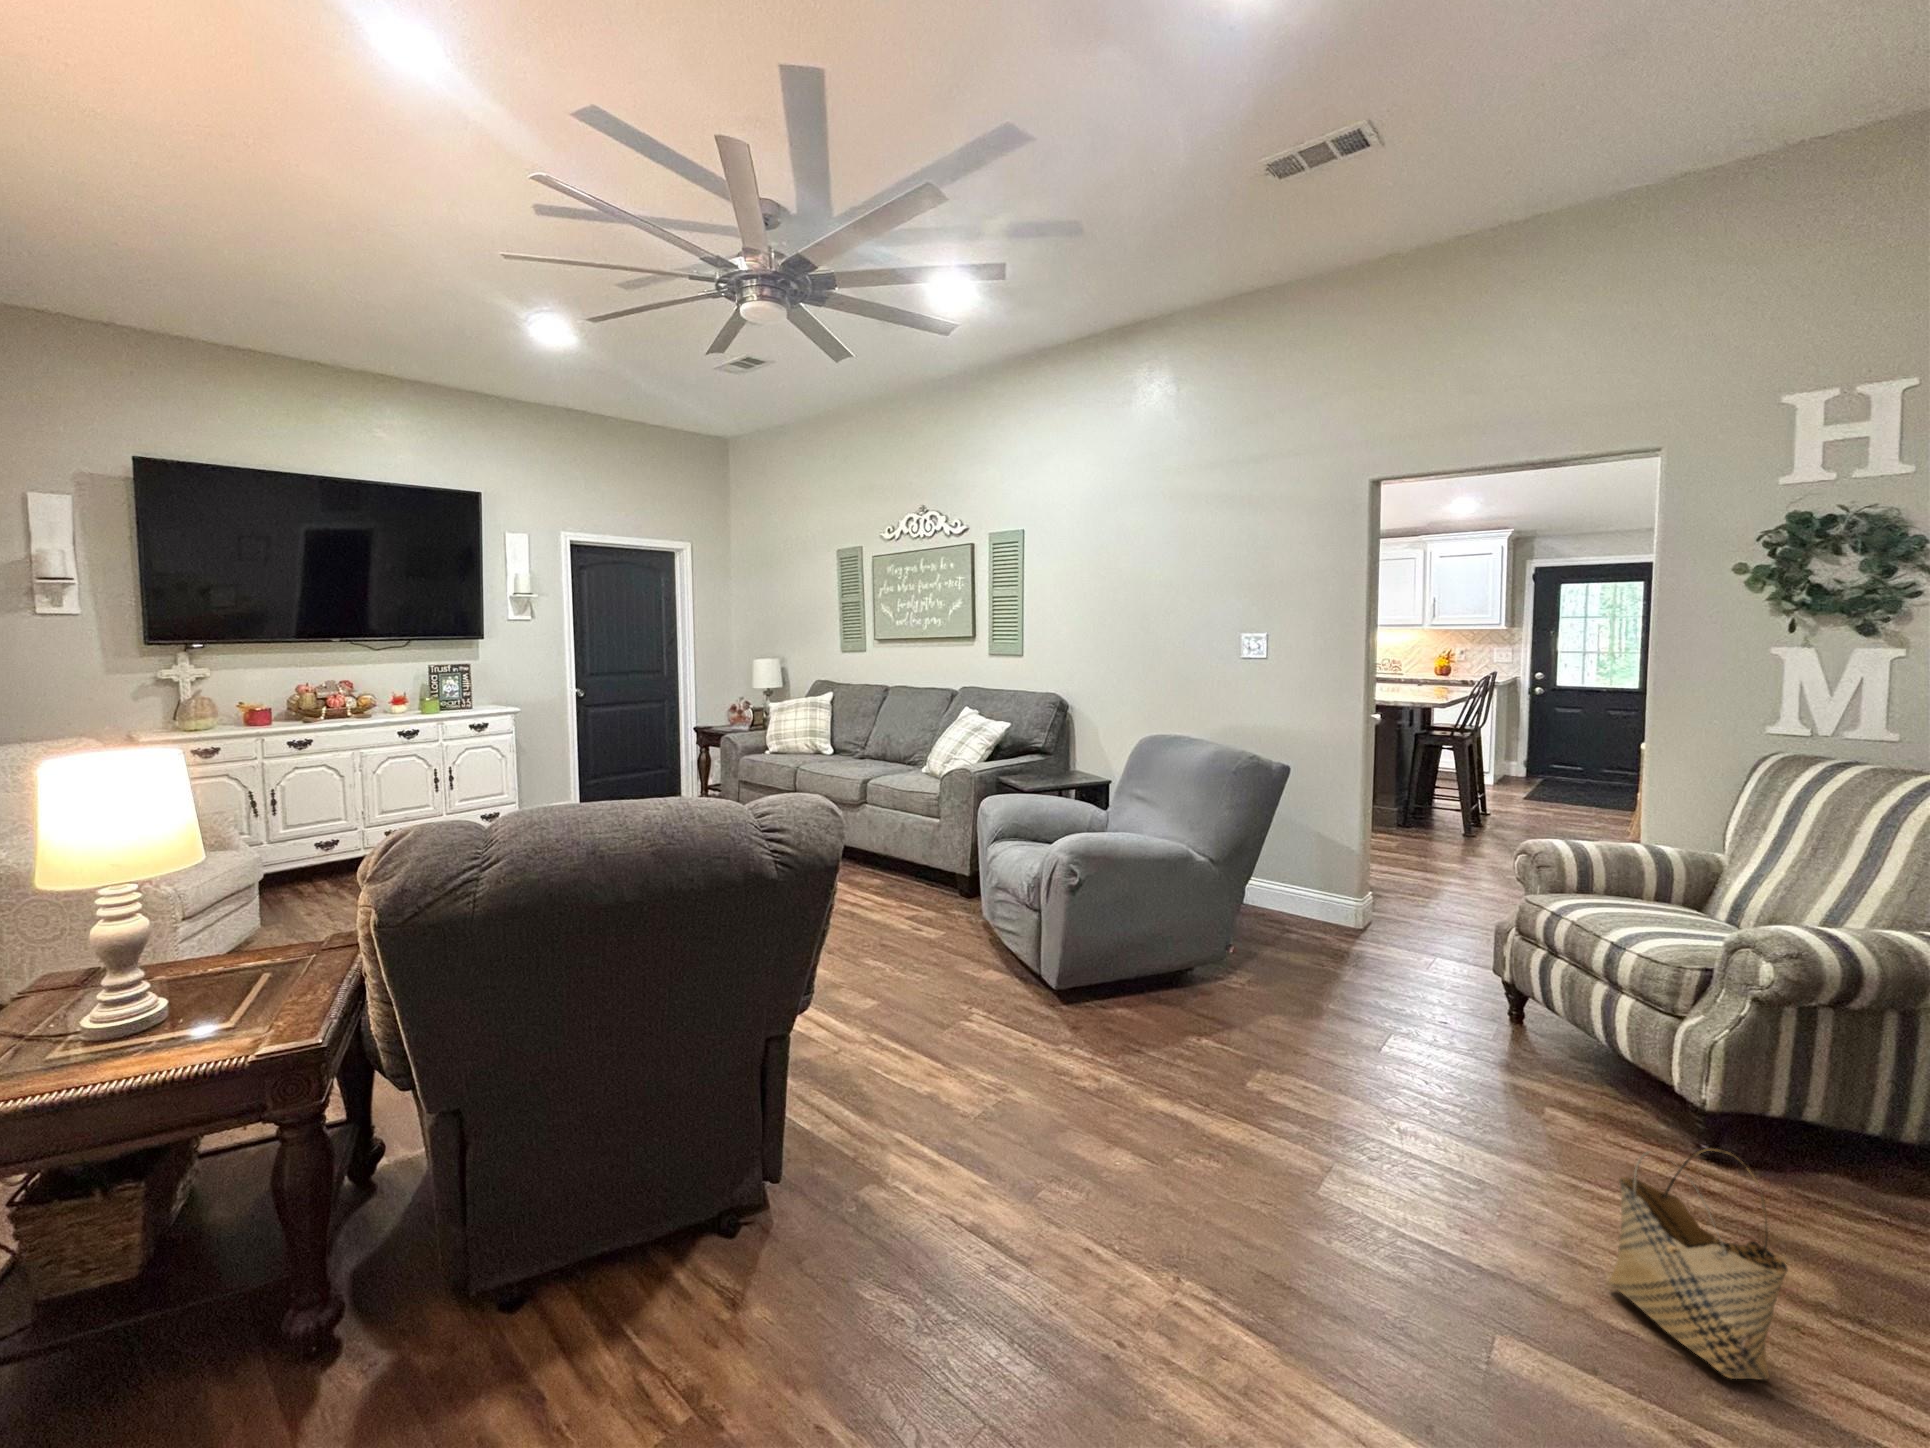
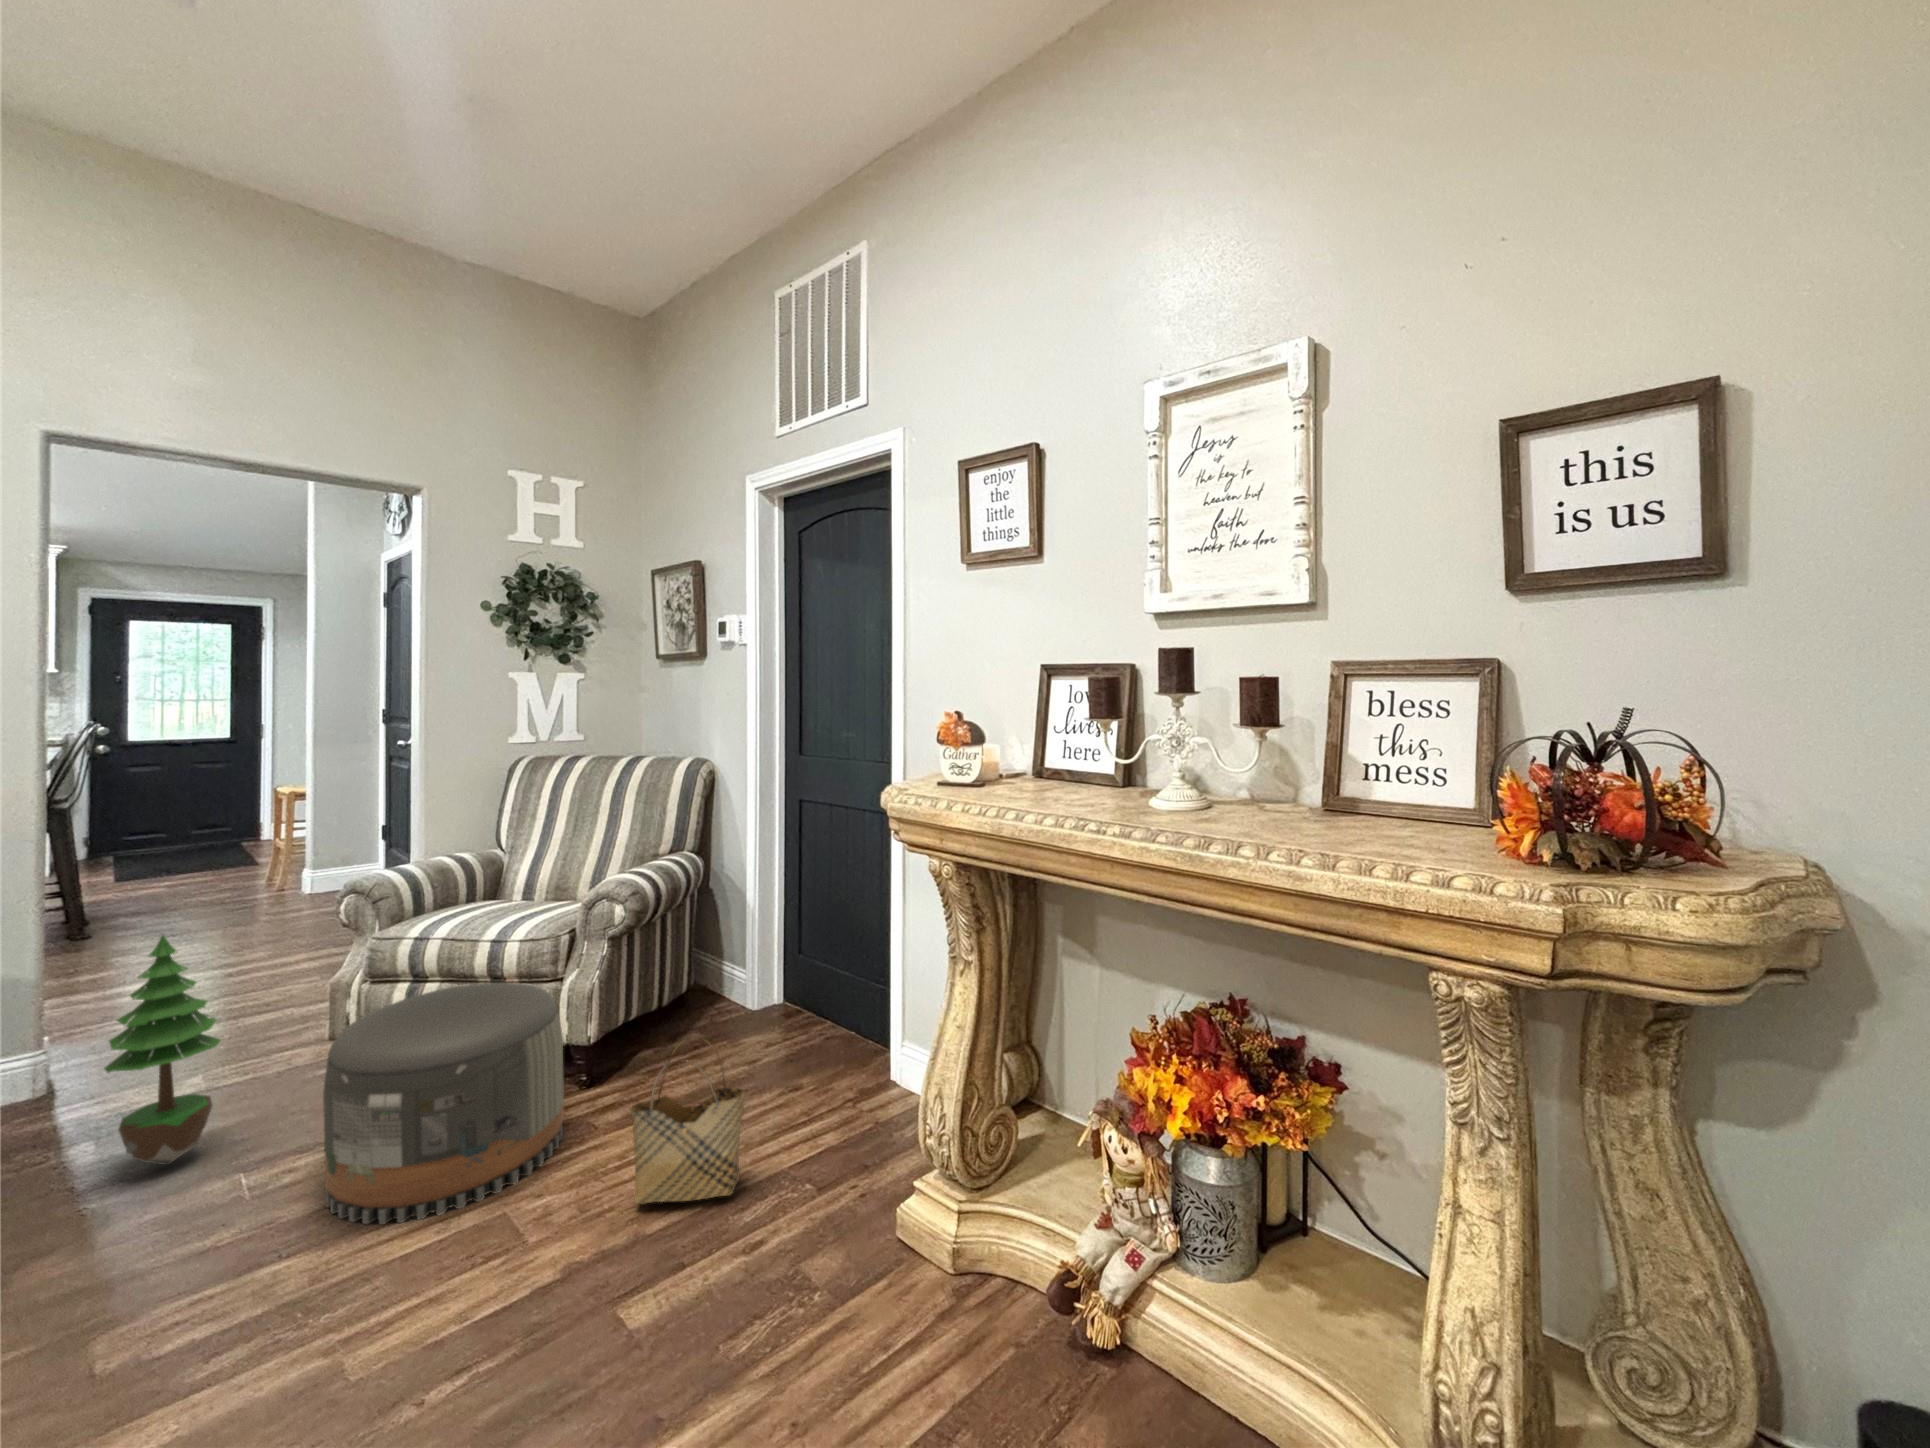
potted tree: none [1333,838,1402,1003] -> present [104,935,221,1165]
pouf: none [1405,955,1643,1185] -> present [323,982,564,1224]

